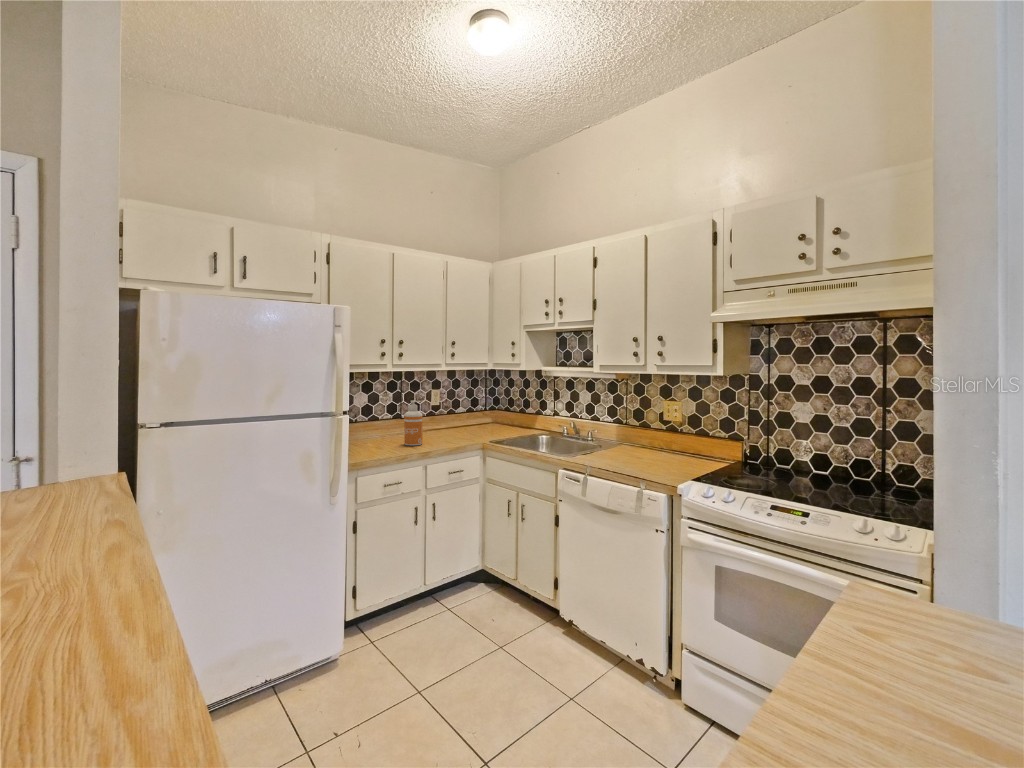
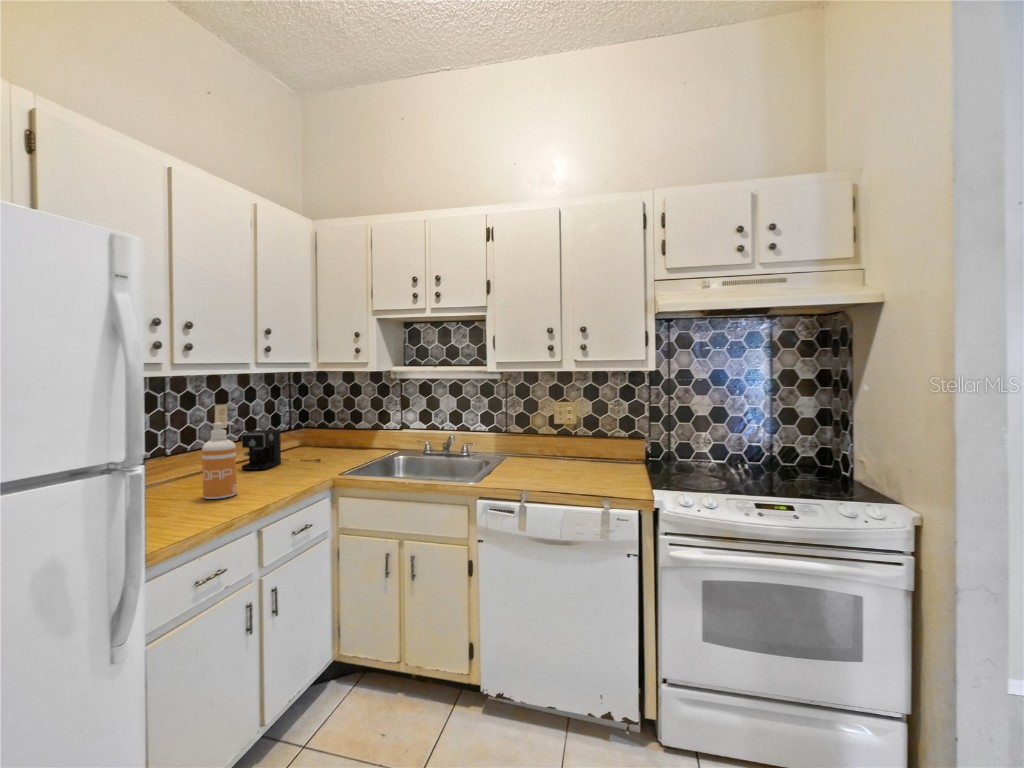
coffee maker: none [441,408,490,434] -> present [241,429,321,470]

